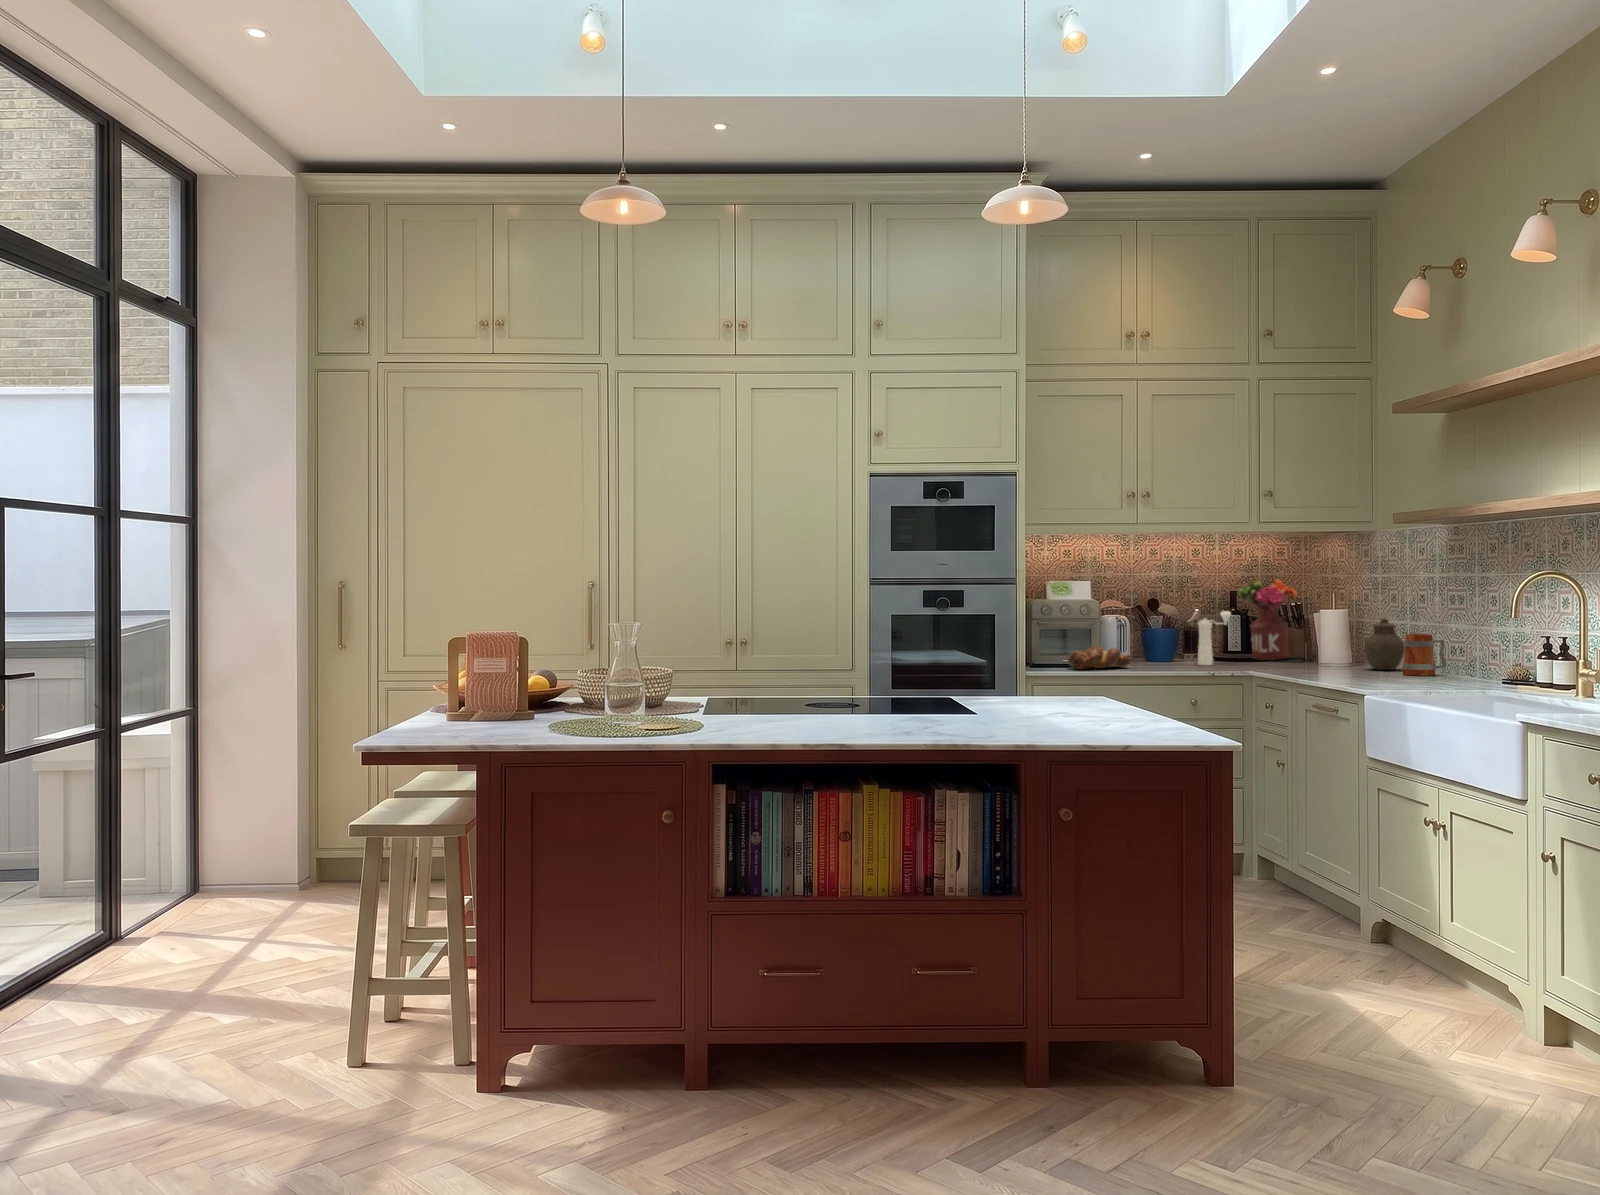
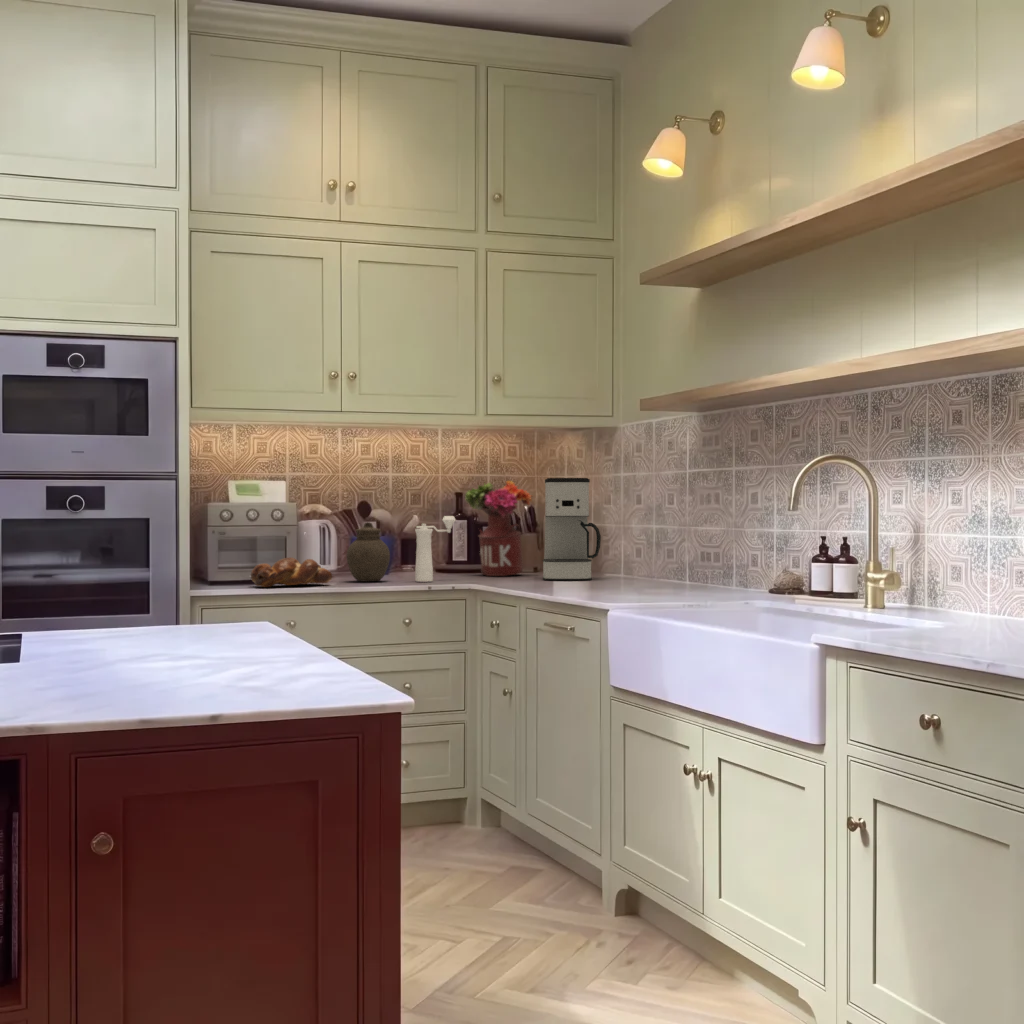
coffee maker: none [1308,579,1361,666] -> present [543,478,601,580]
jar: present [1364,619,1405,670] -> present [347,522,390,582]
mug: present [1403,634,1446,676] -> none [649,538,697,588]

